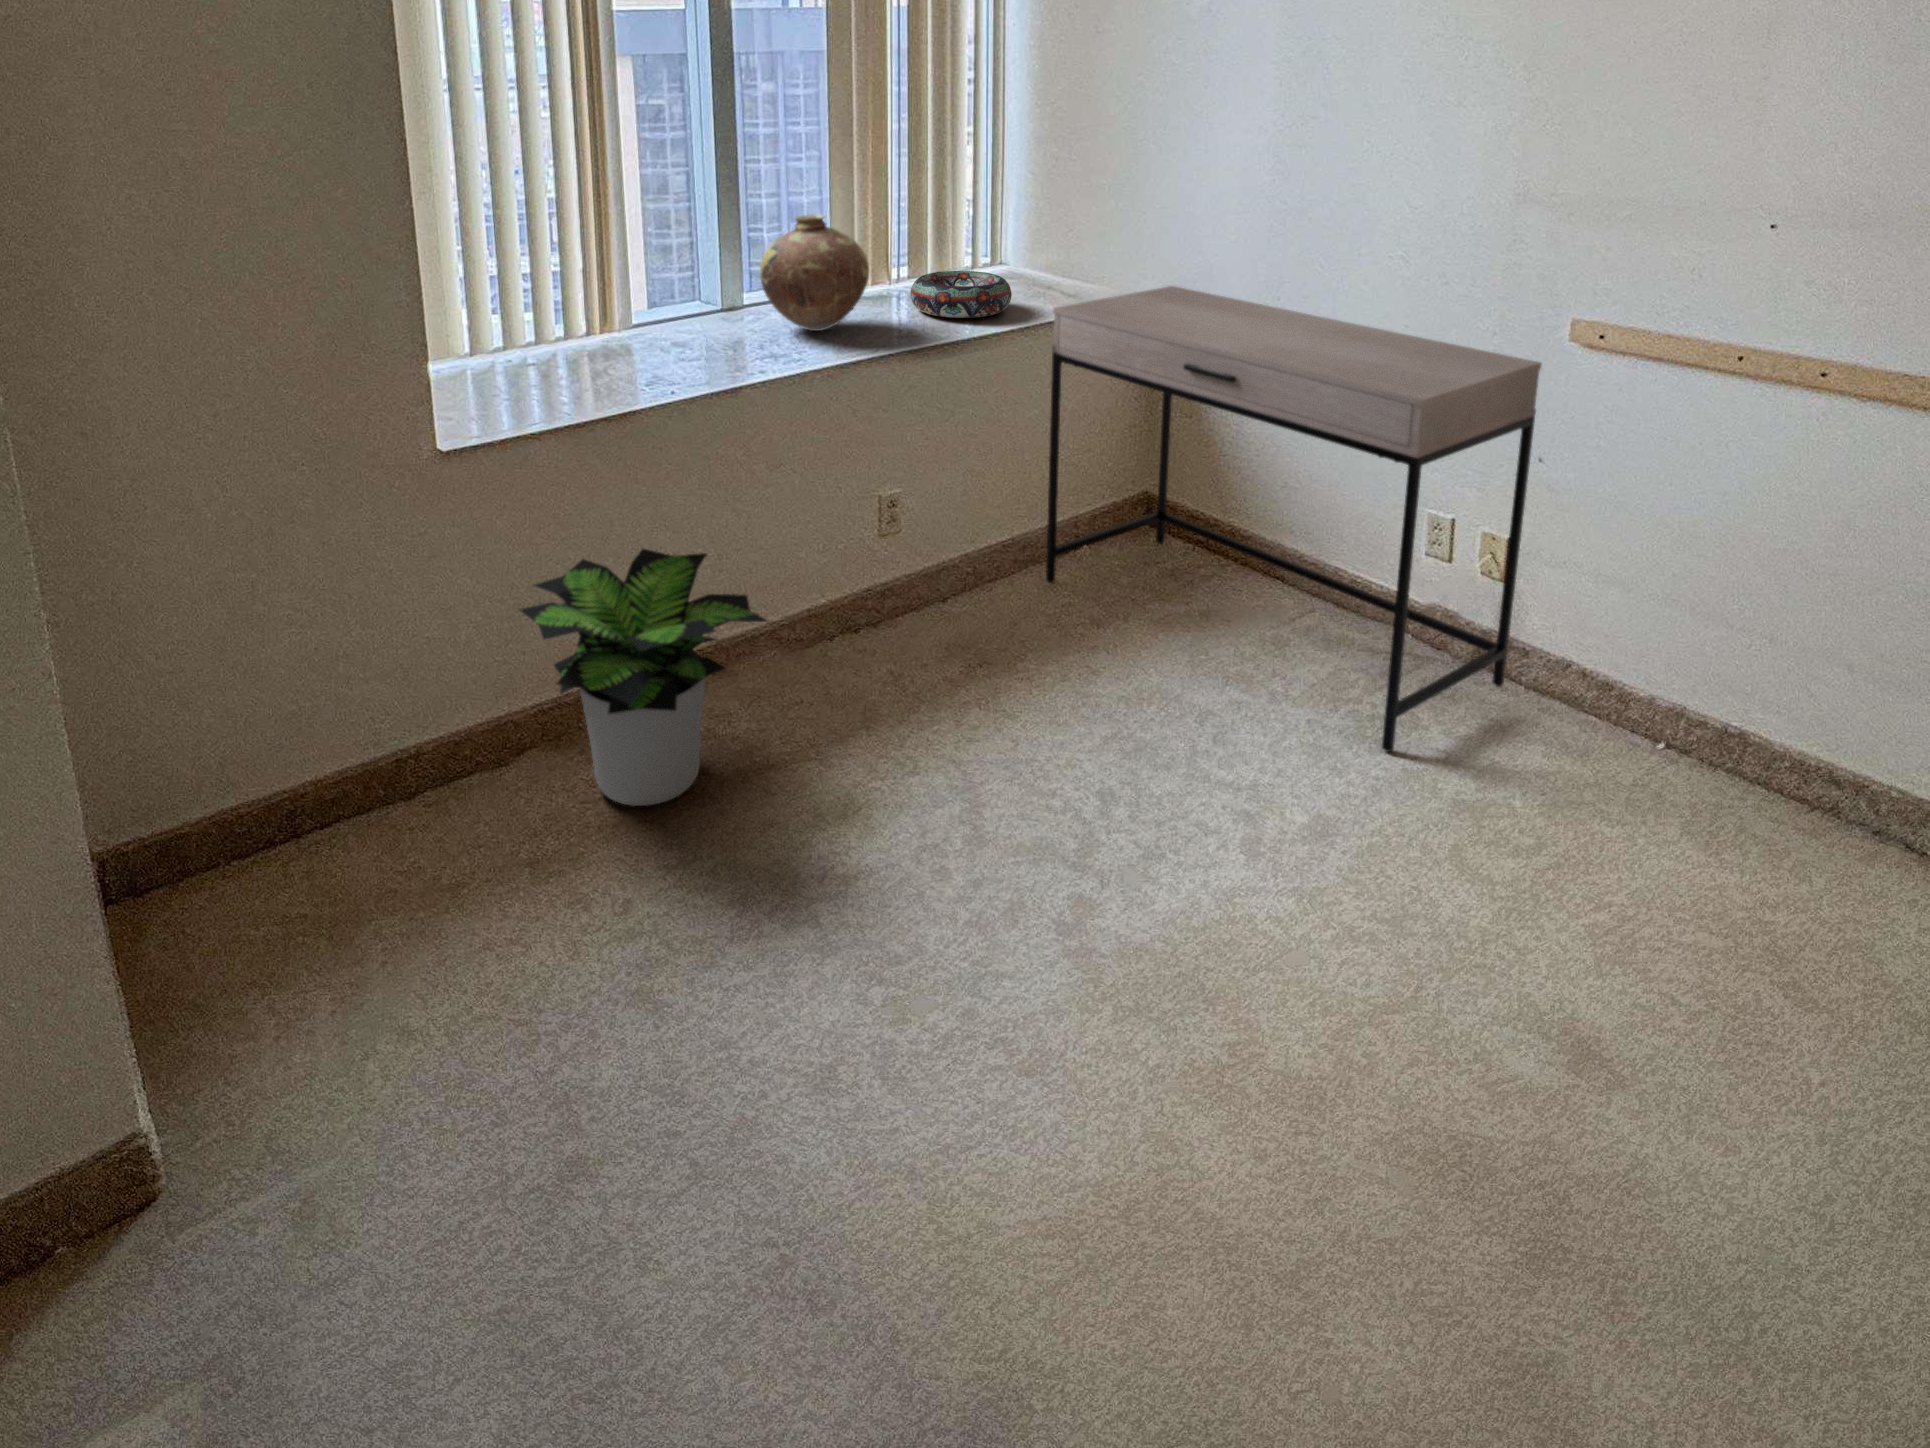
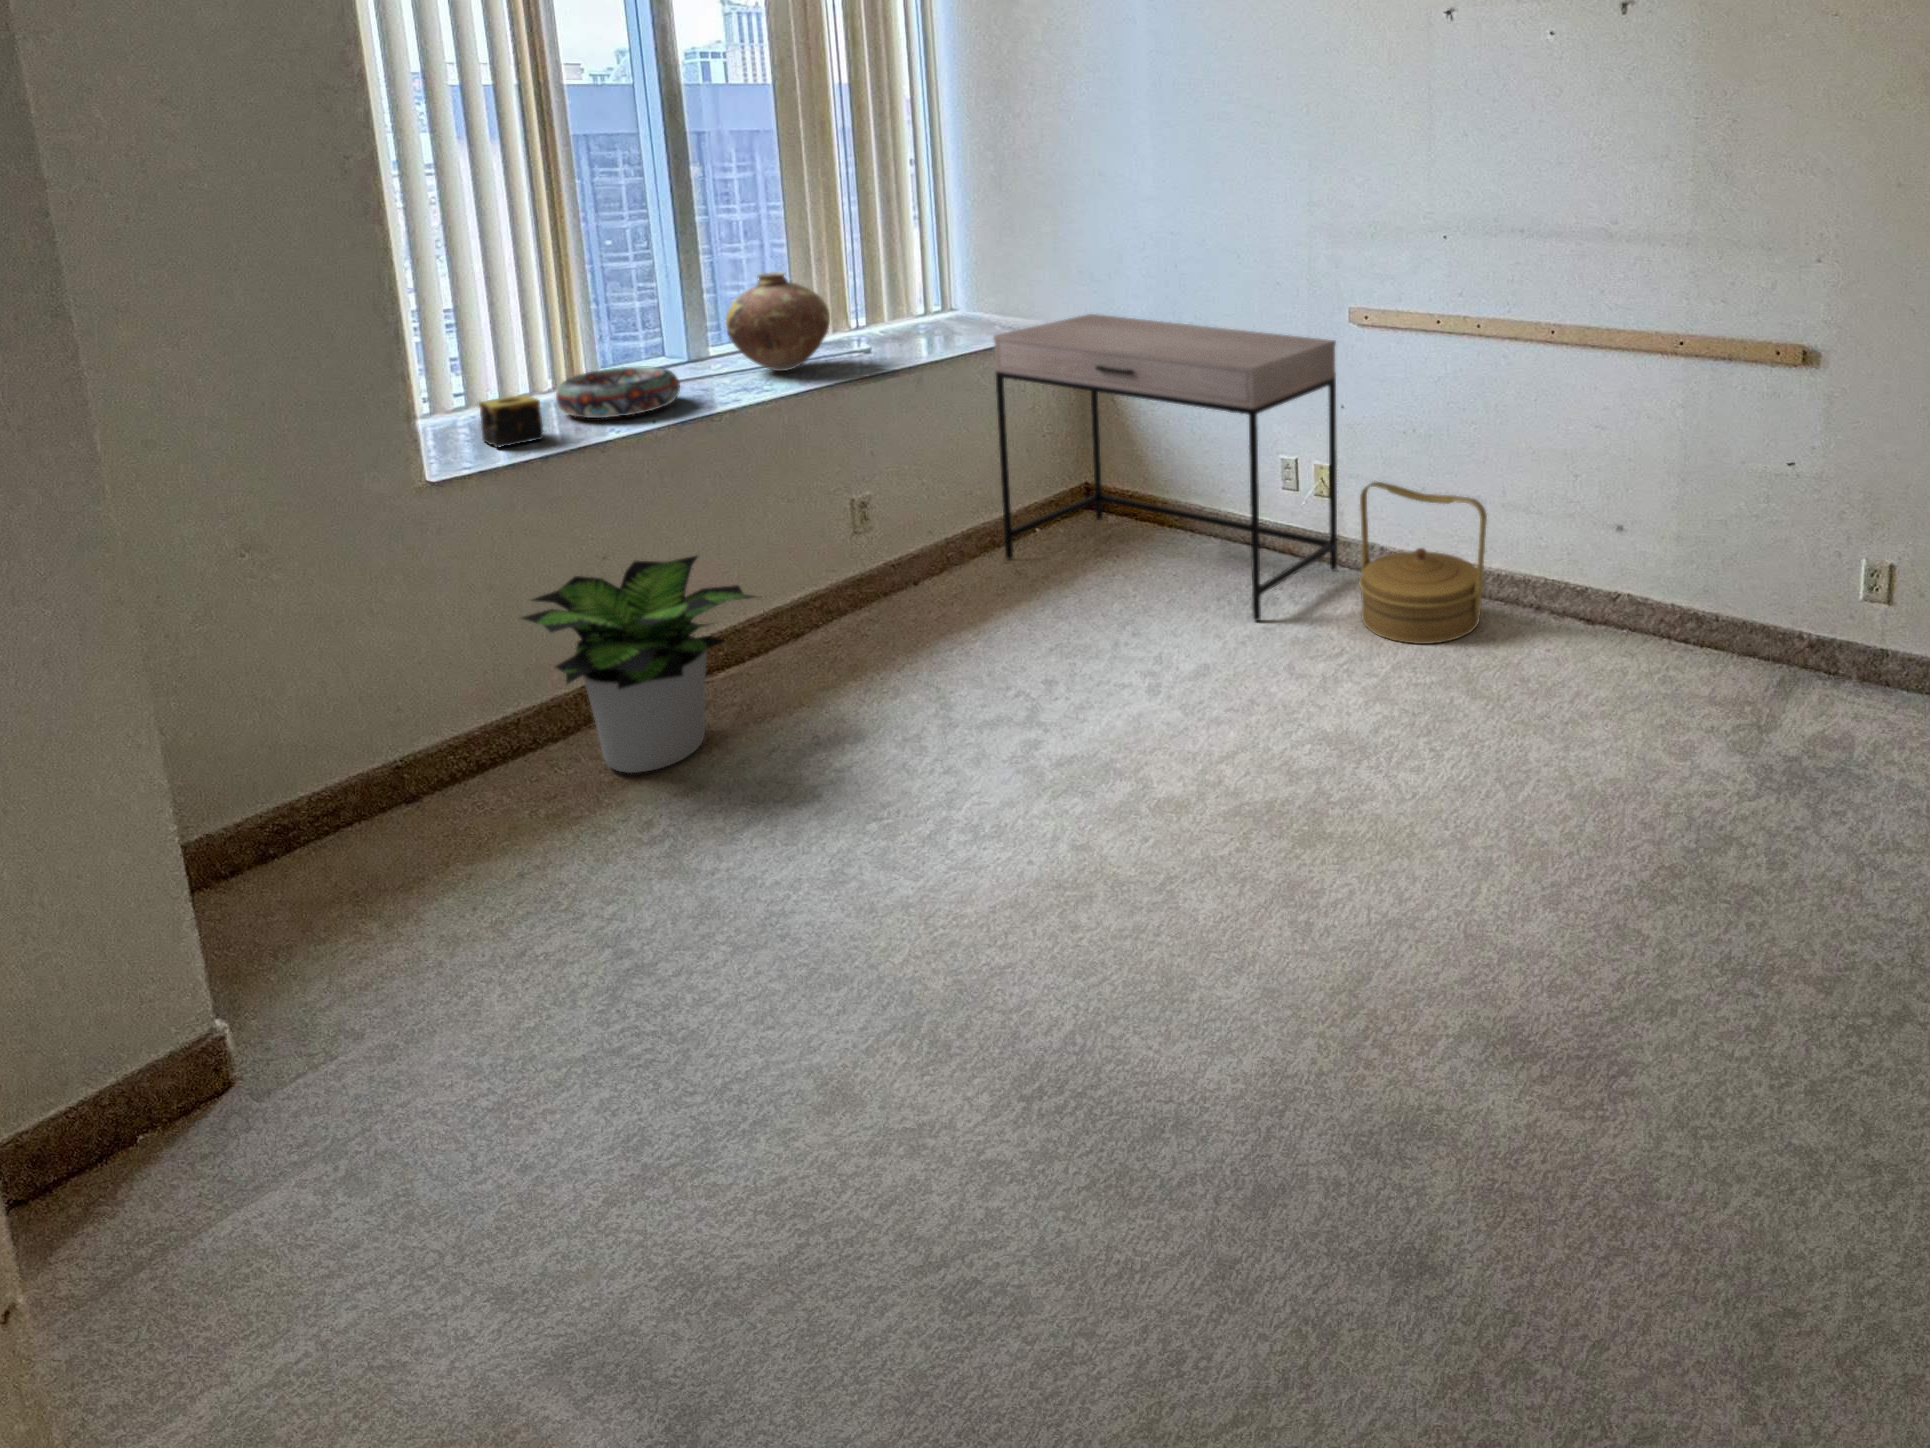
decorative bowl: present [910,271,1012,318] -> present [556,367,680,418]
candle: none [507,343,565,403] -> present [479,395,543,447]
woven basket: none [1555,586,1813,864] -> present [1359,482,1487,644]

